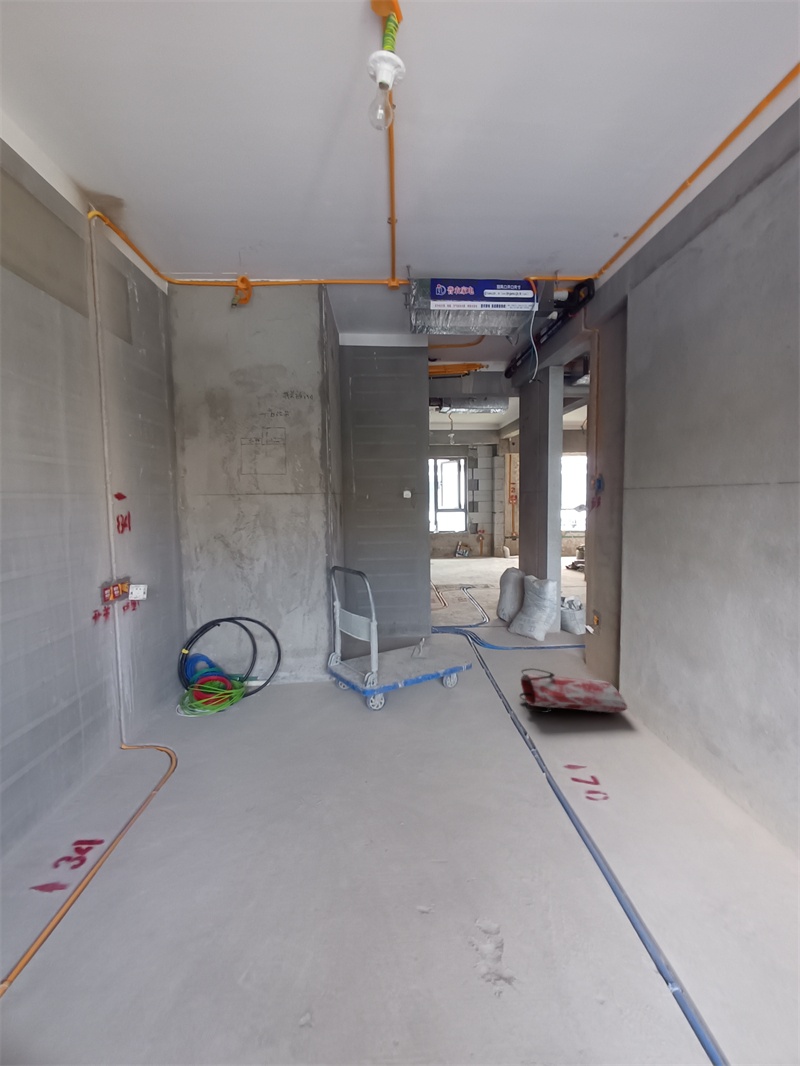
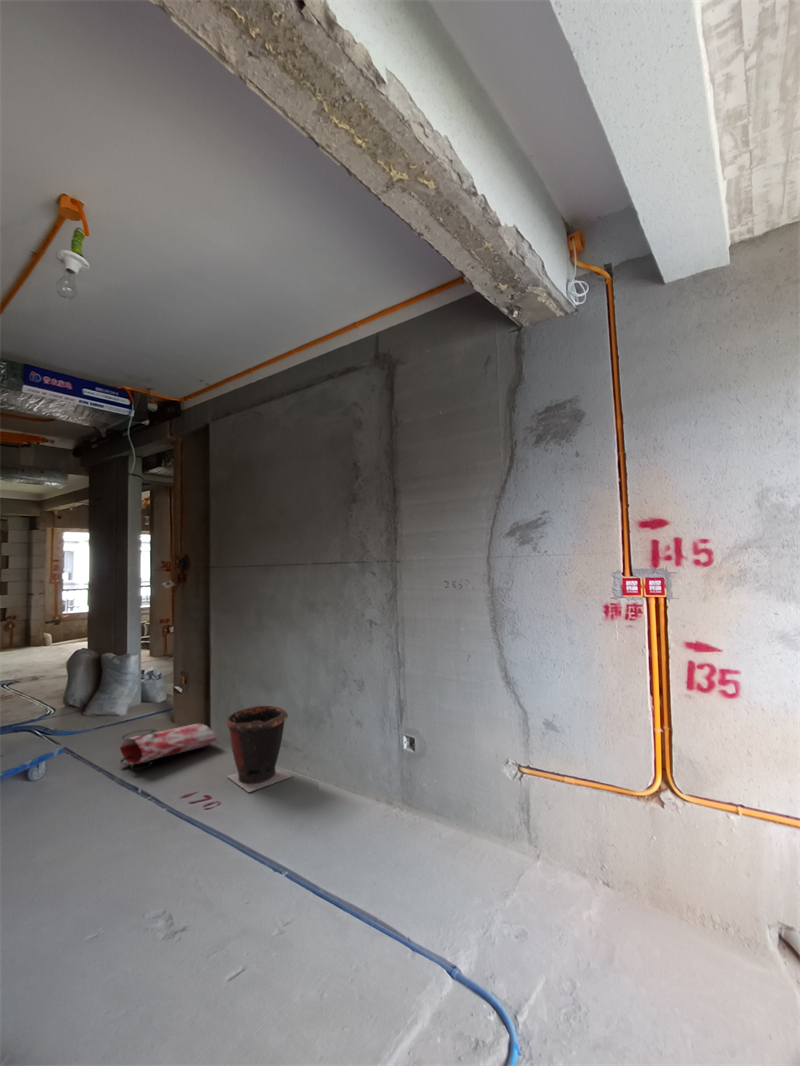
waste bin: none [629,692,741,829] -> present [226,706,292,792]

